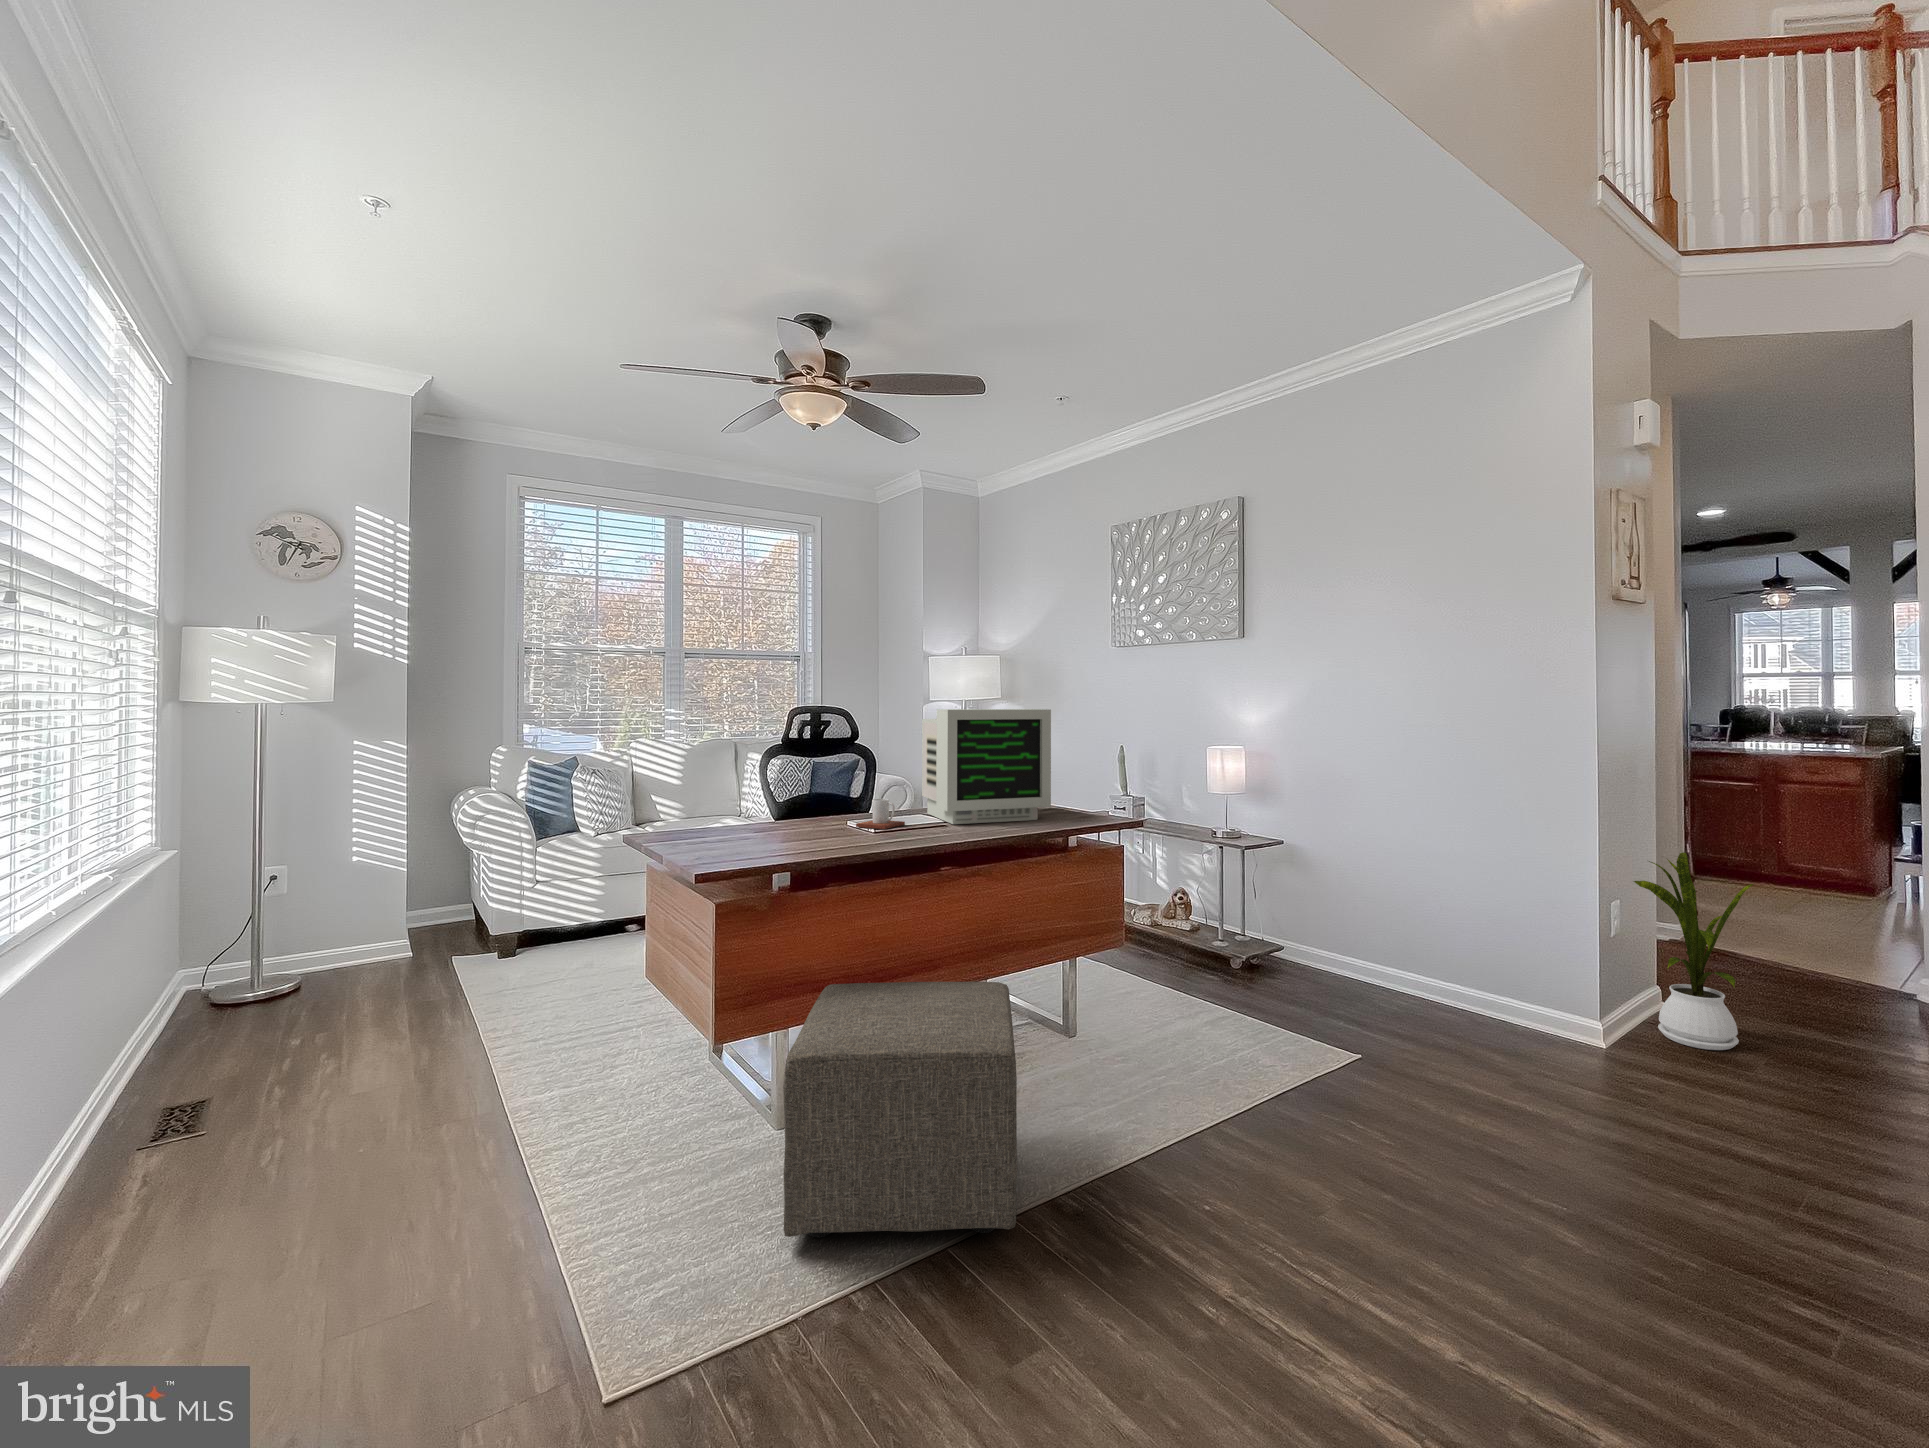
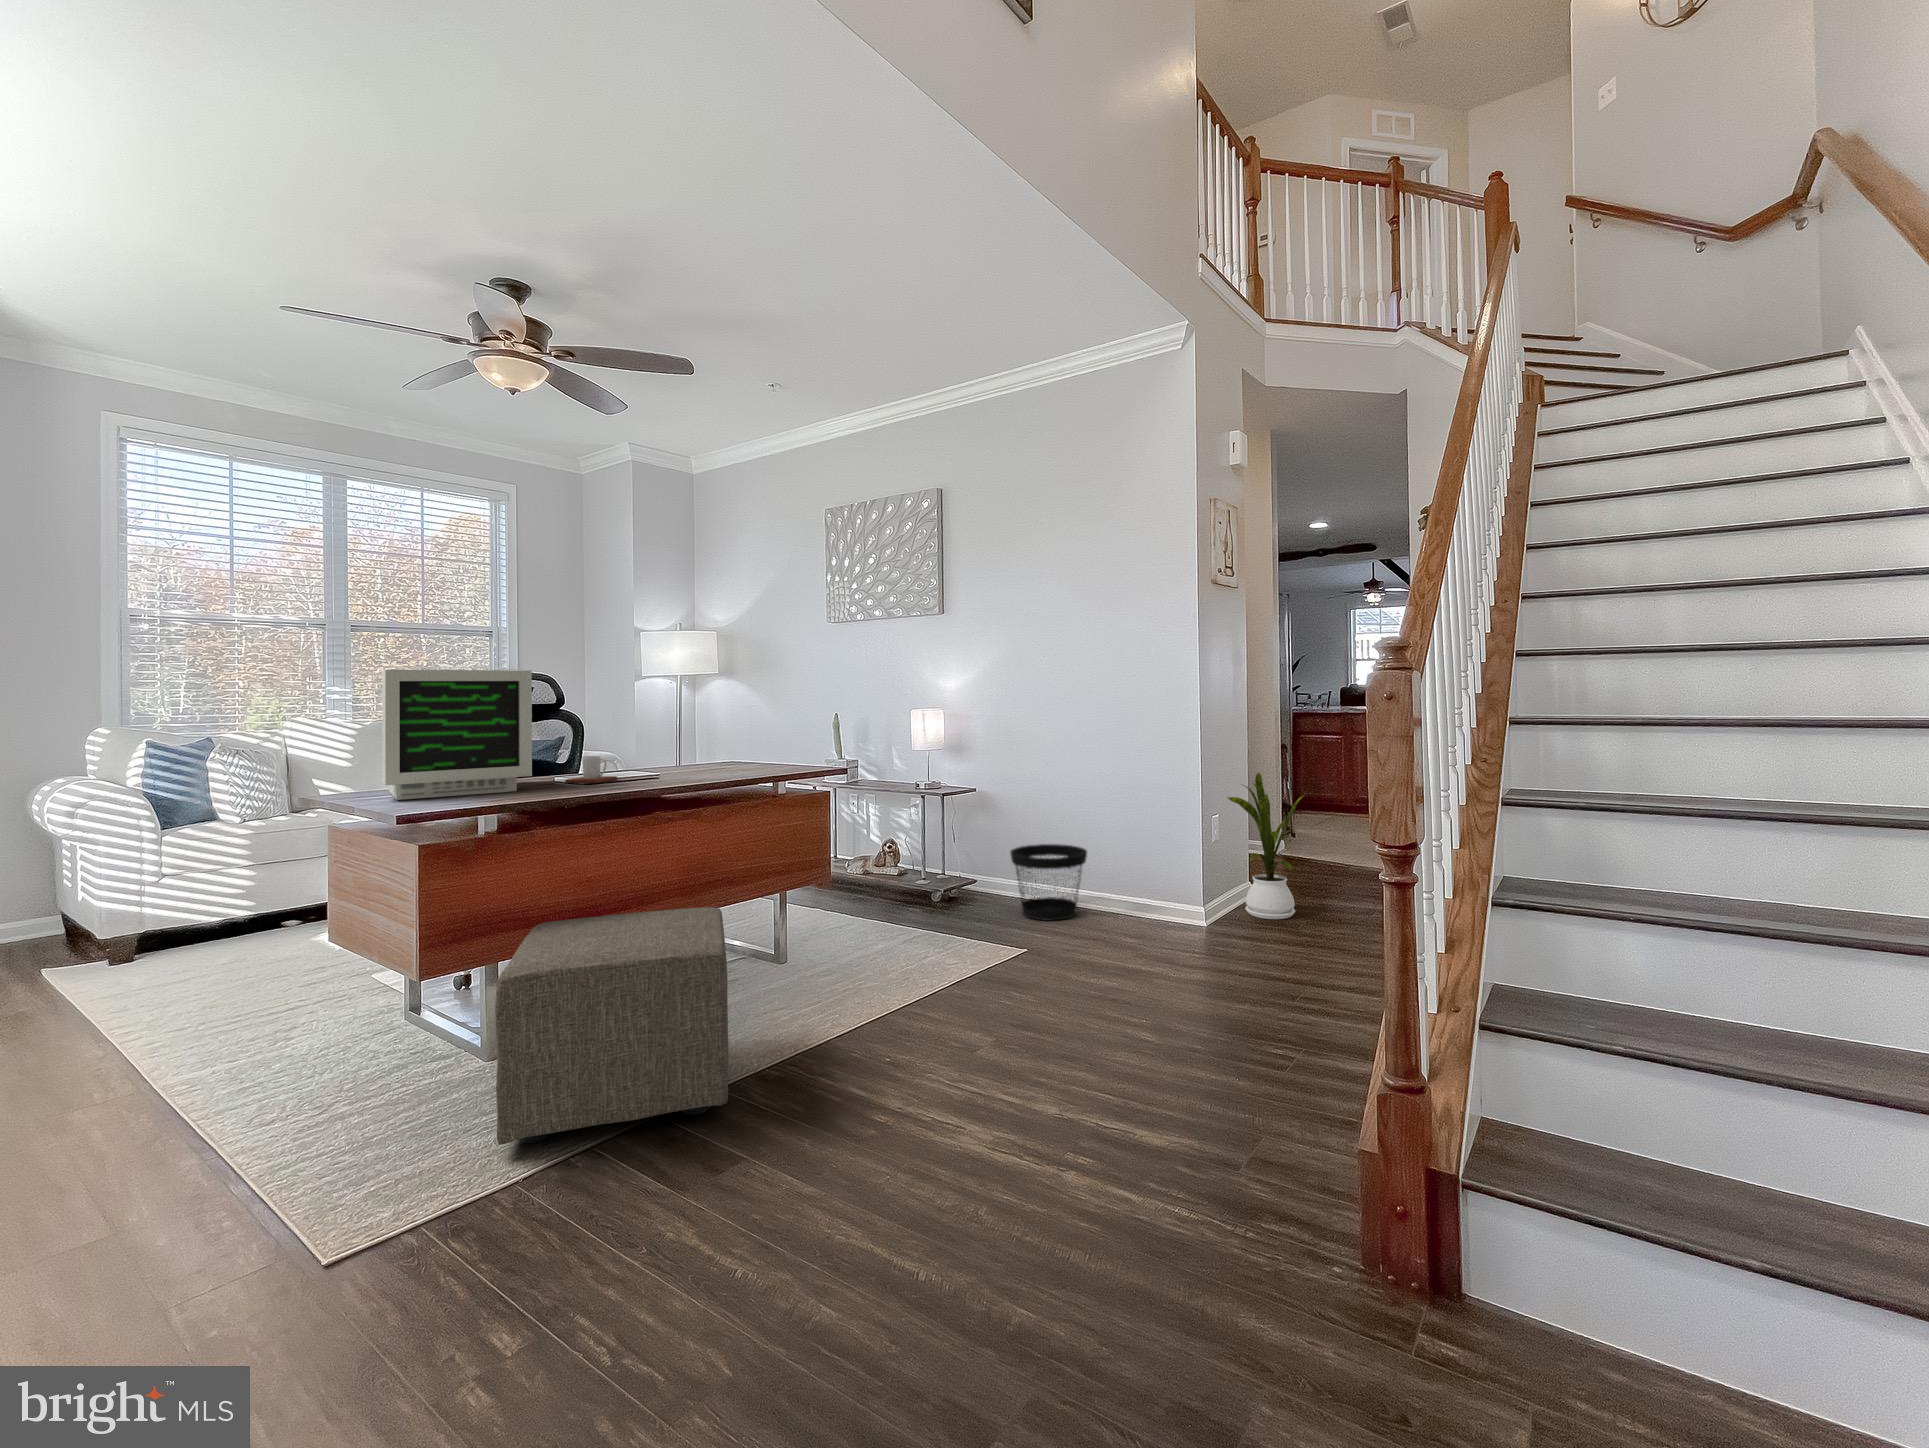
computer monitor: present [922,709,1051,824] -> present [382,670,532,800]
wastebasket: none [1330,916,1430,1015] -> present [1010,844,1087,921]

